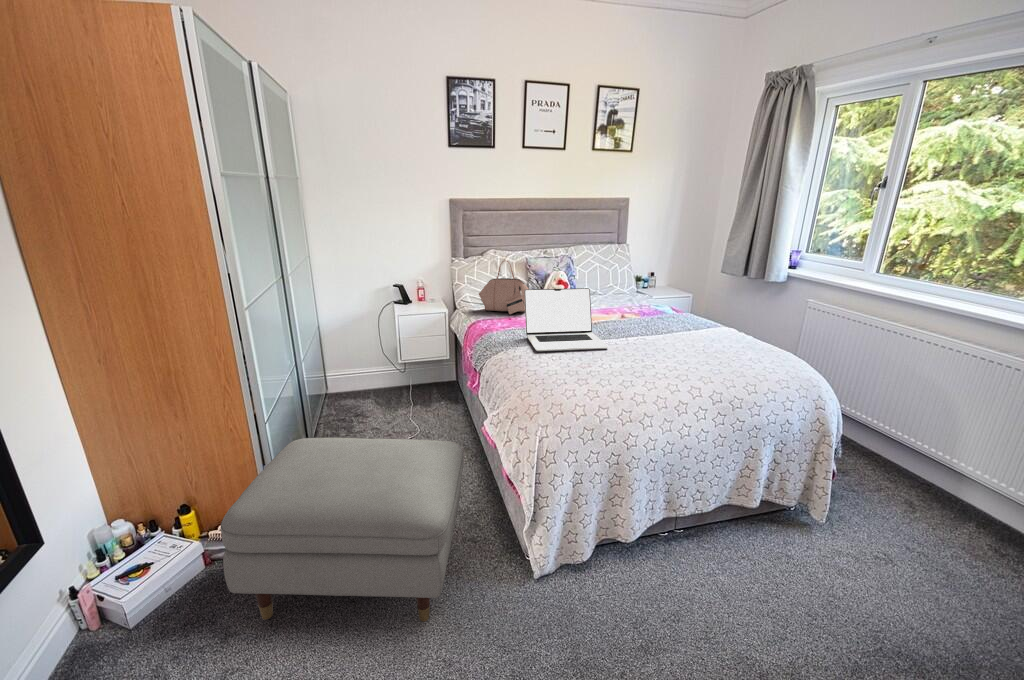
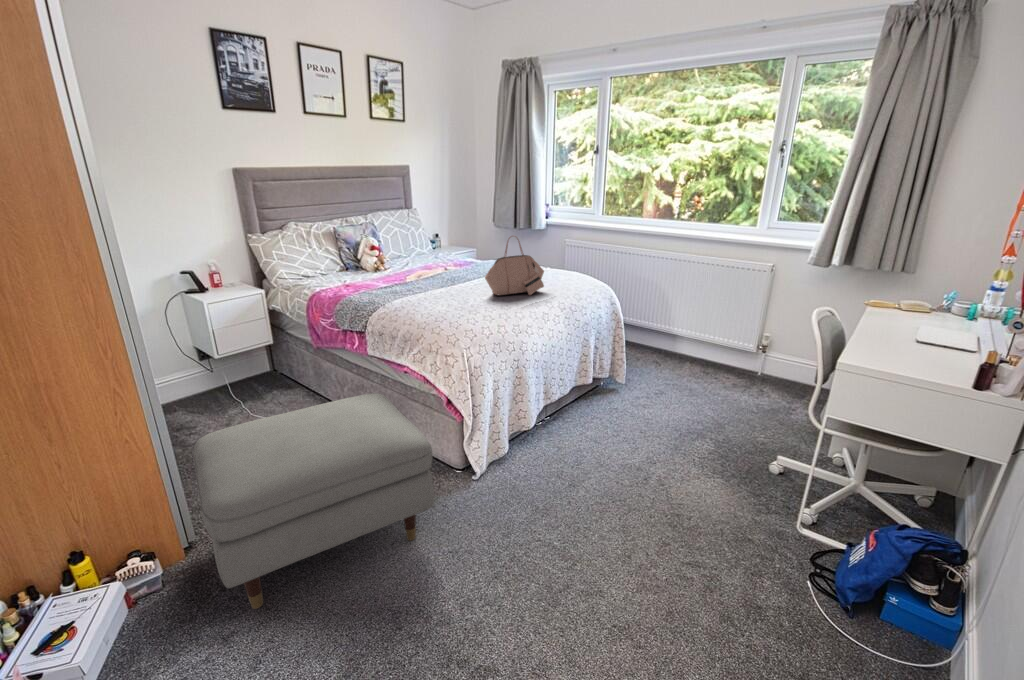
handbag: present [479,261,528,314] -> present [485,236,544,295]
laptop: present [524,288,608,351] -> none [377,244,466,302]

